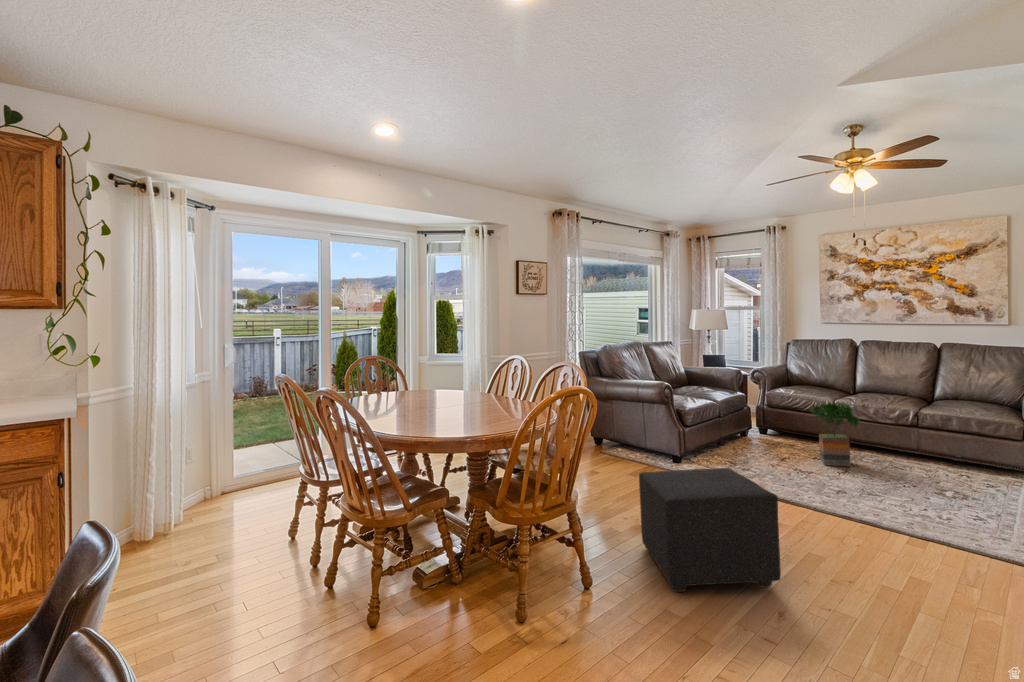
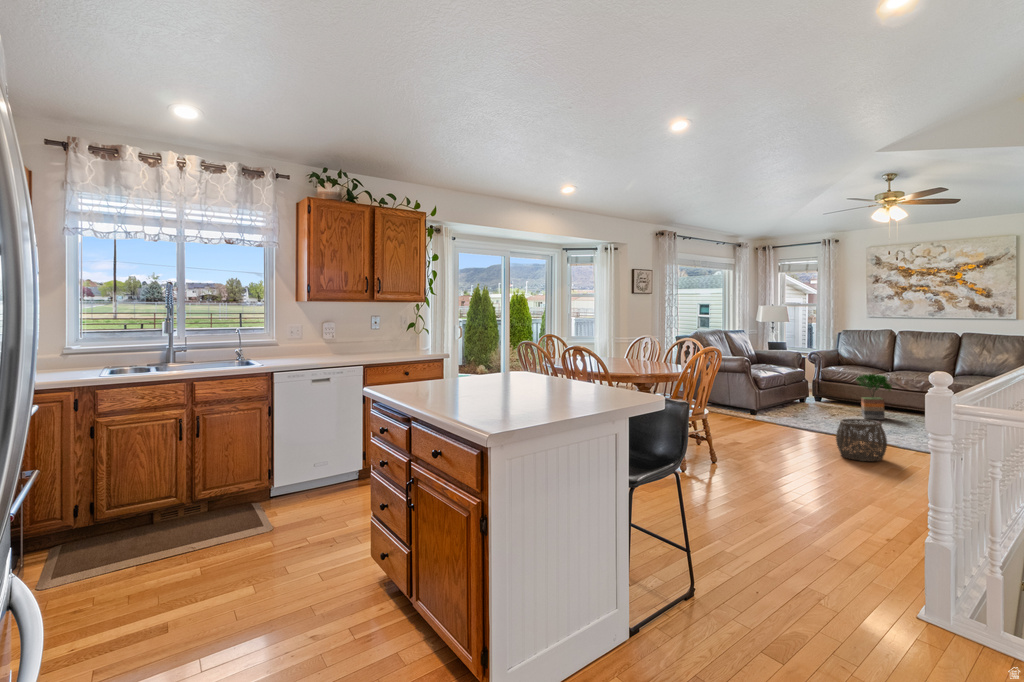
ottoman: present [639,468,781,592] -> none [741,404,832,467]
woven basket: none [786,489,867,567] -> present [836,419,887,461]

